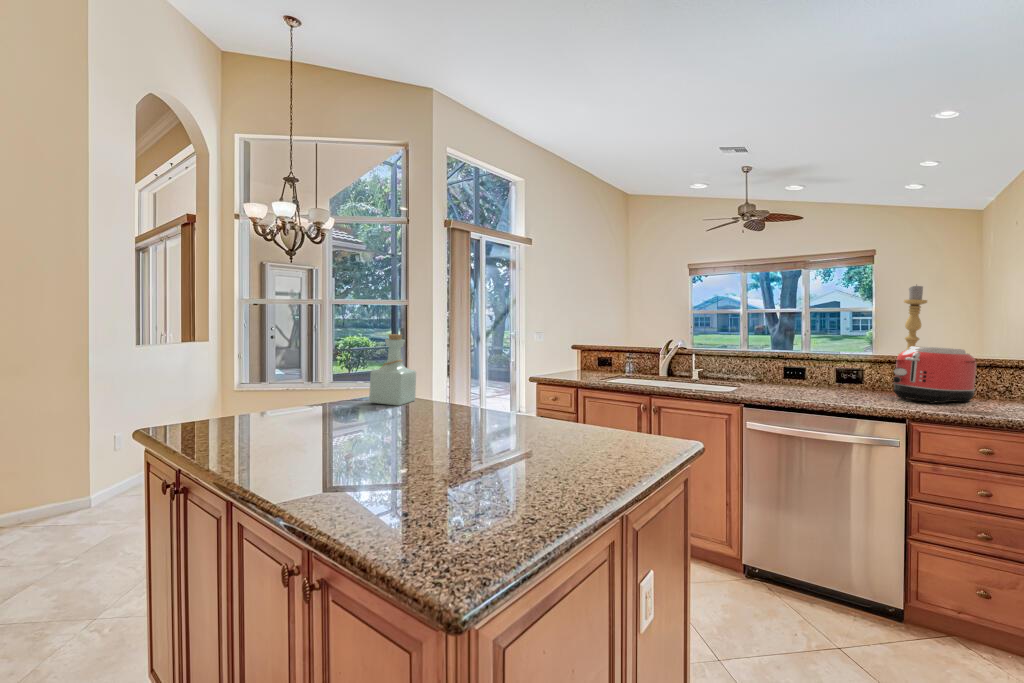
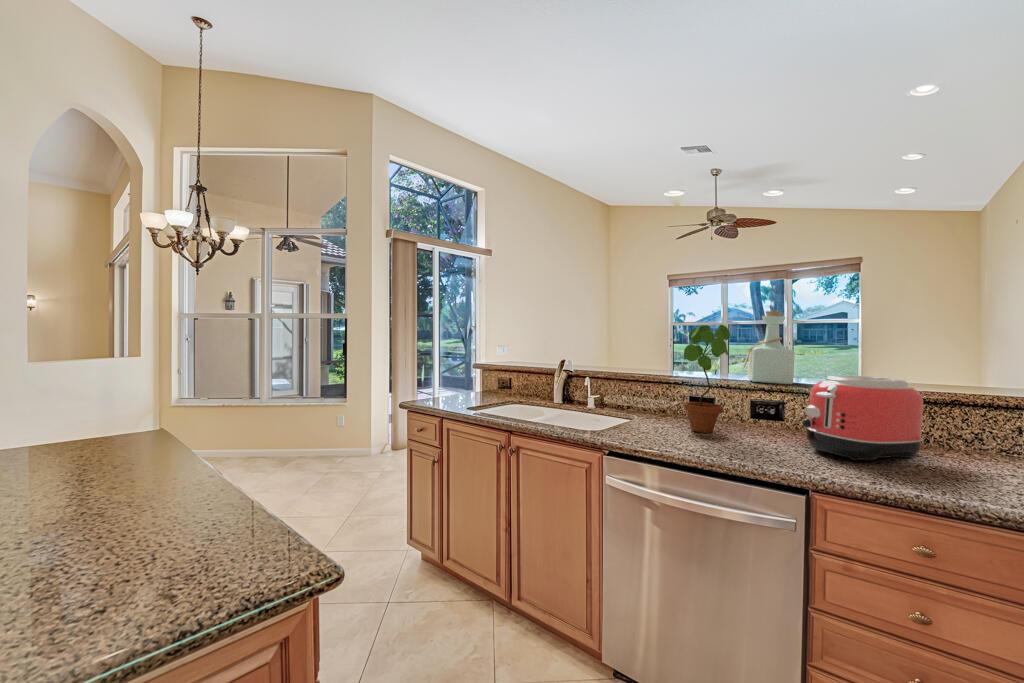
candle holder: present [904,285,927,350] -> none [828,289,864,388]
potted plant: none [792,311,829,392] -> present [684,325,730,433]
bottle: present [369,334,416,406] -> present [743,311,795,384]

